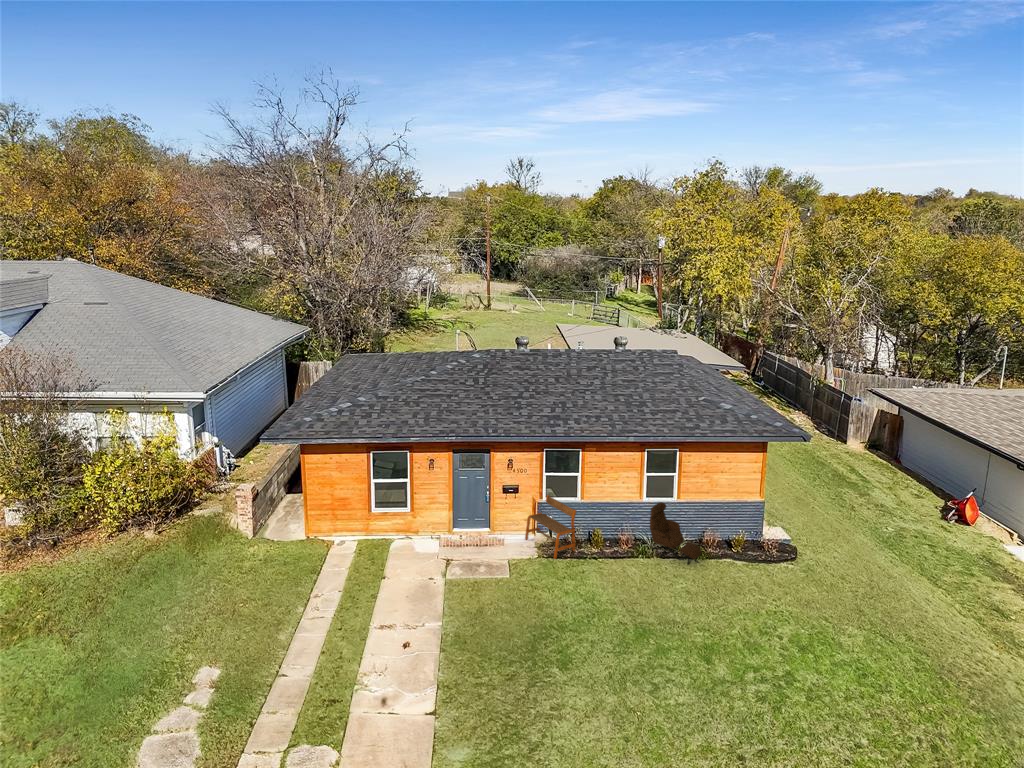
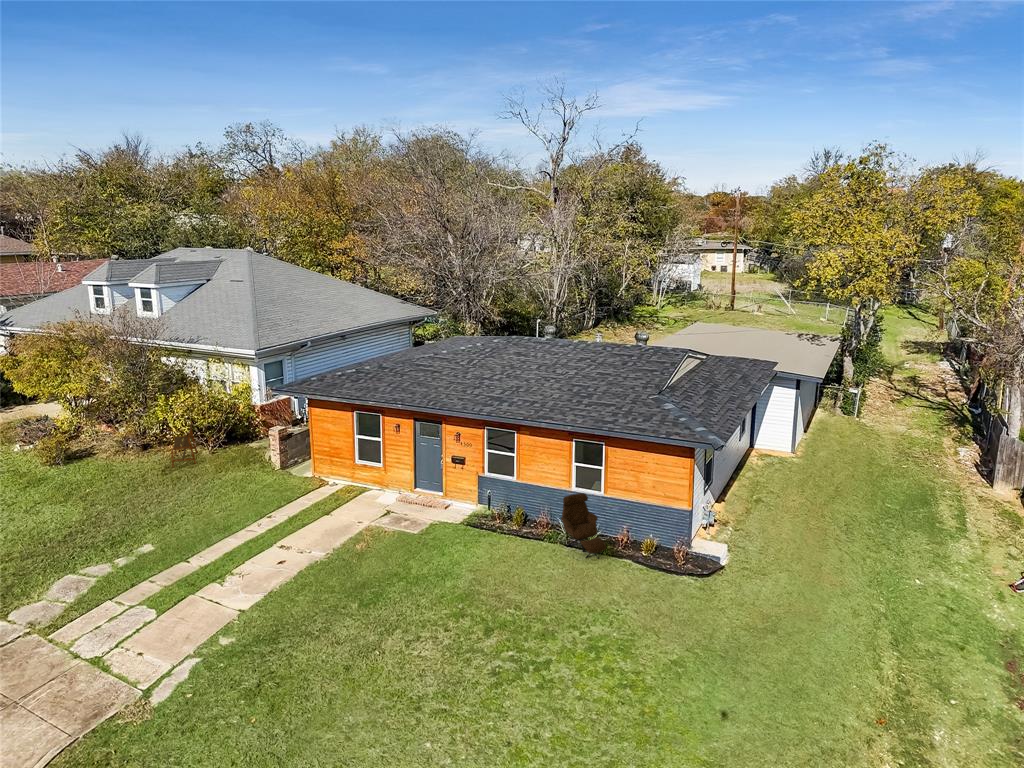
bench: present [525,495,577,559] -> present [171,422,198,467]

